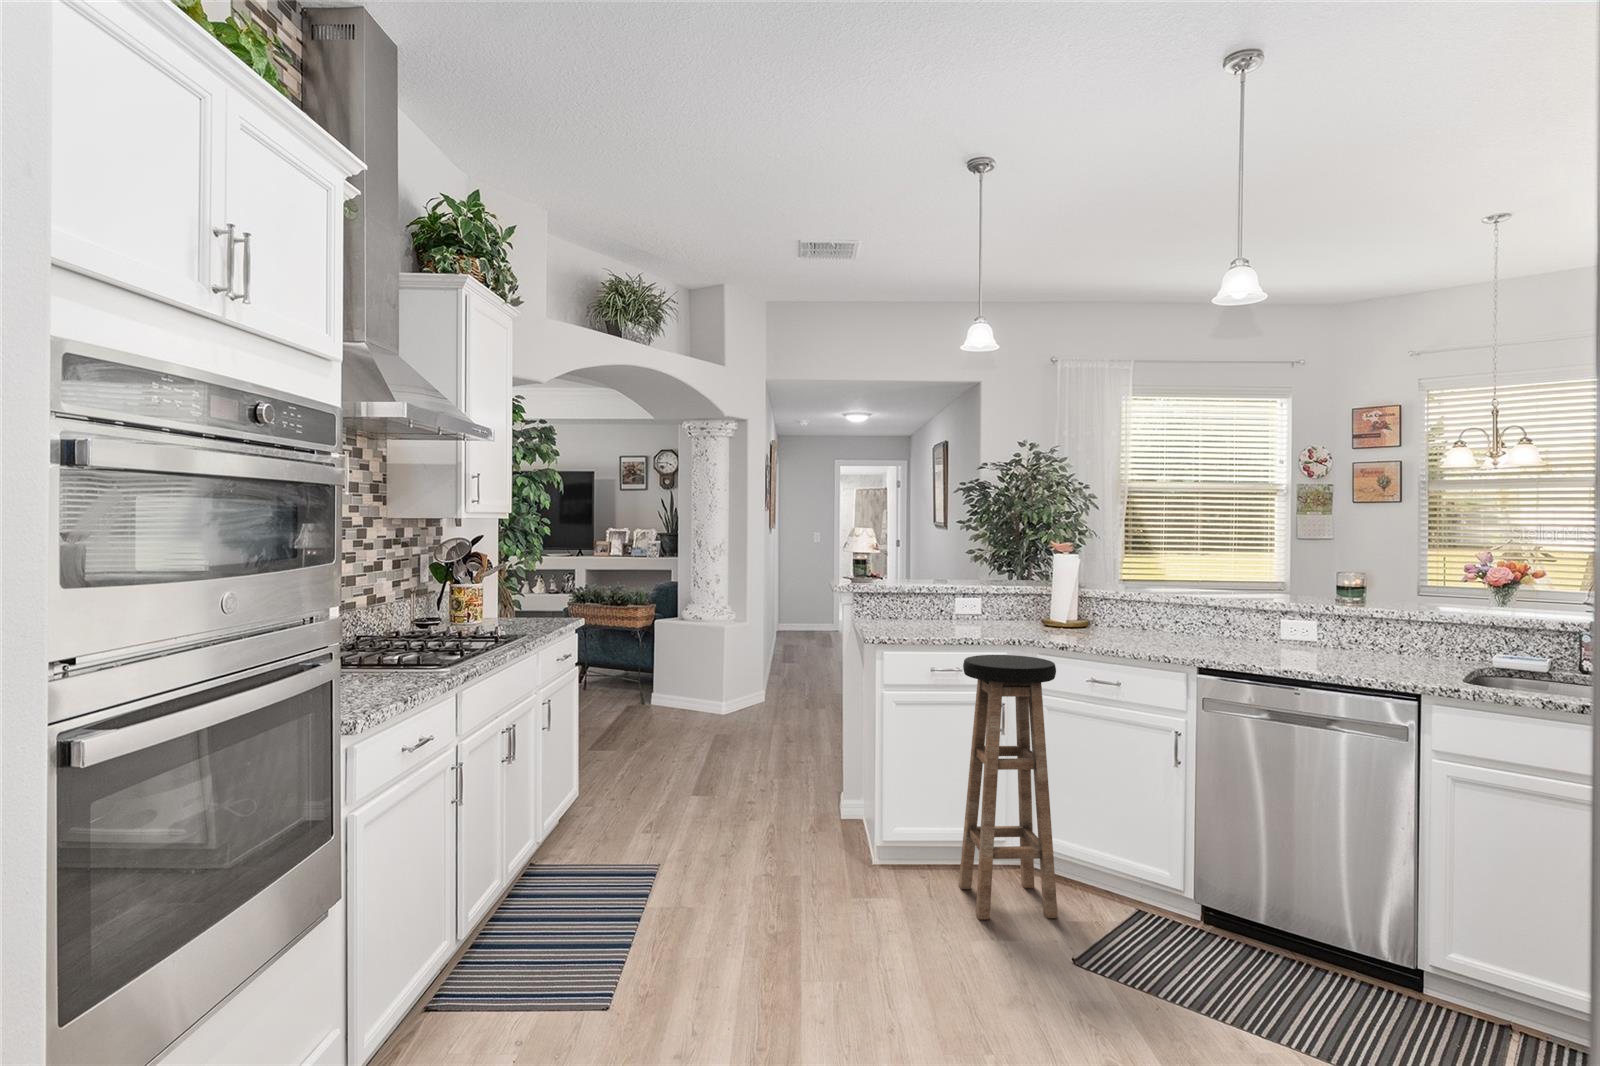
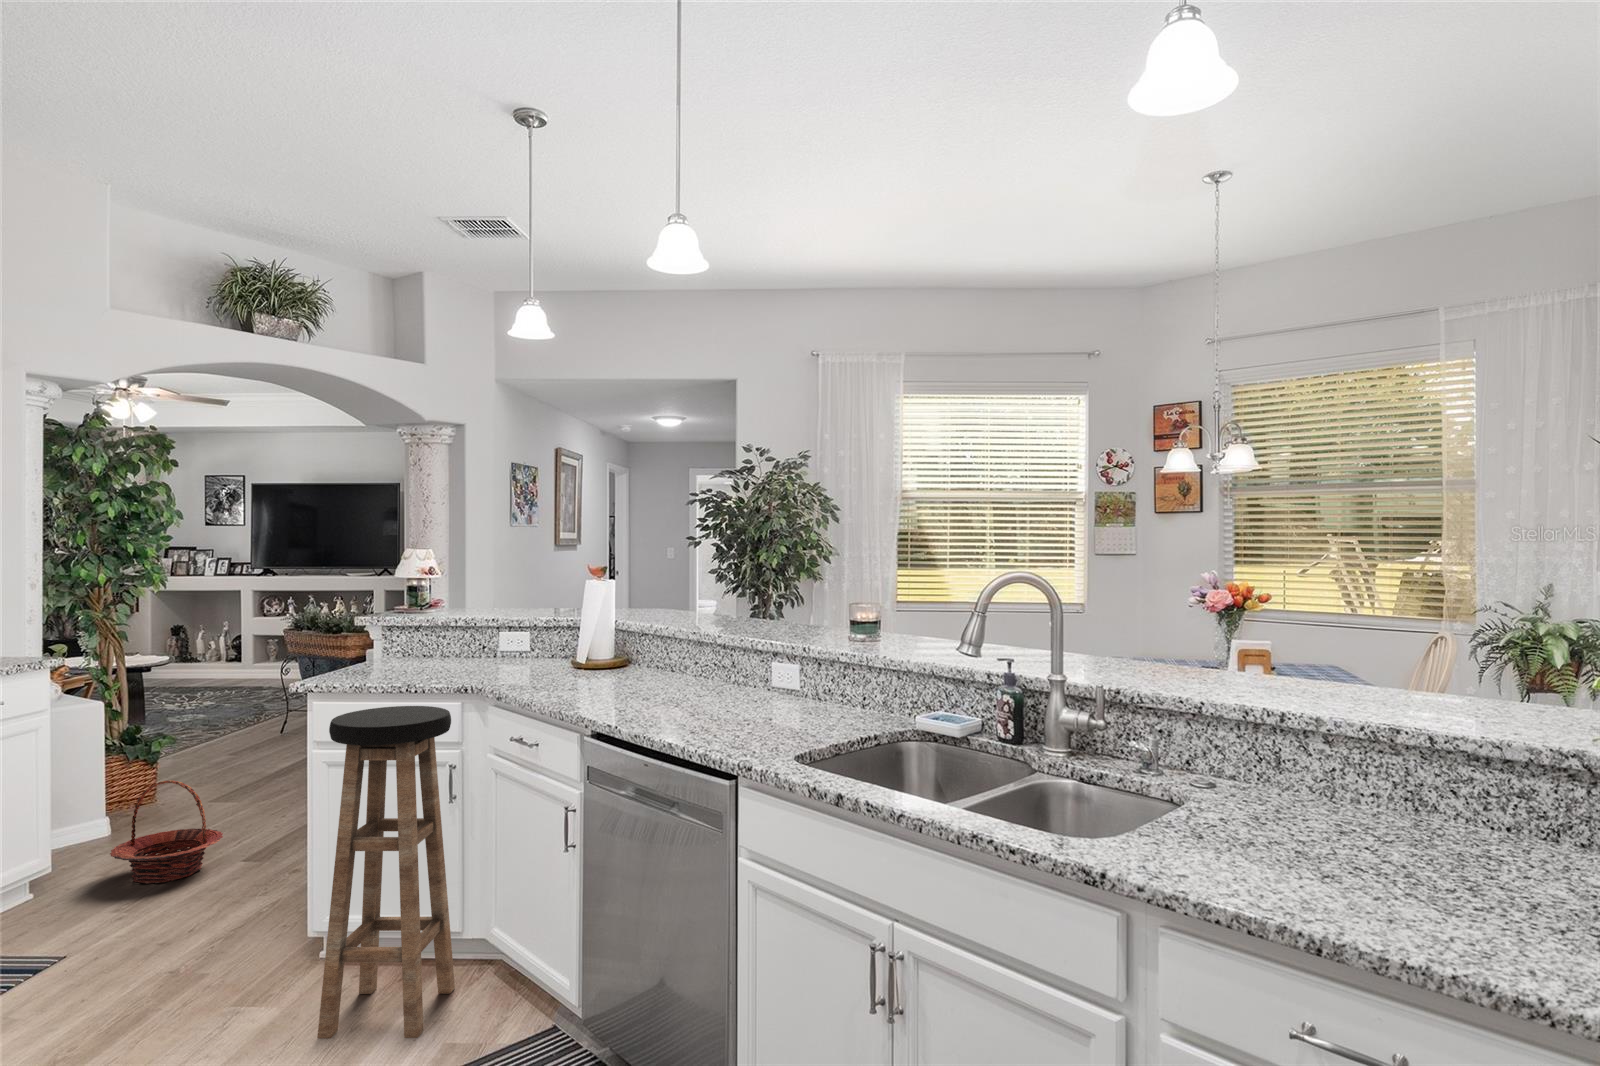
basket: none [616,725,697,812] -> present [110,781,223,884]

